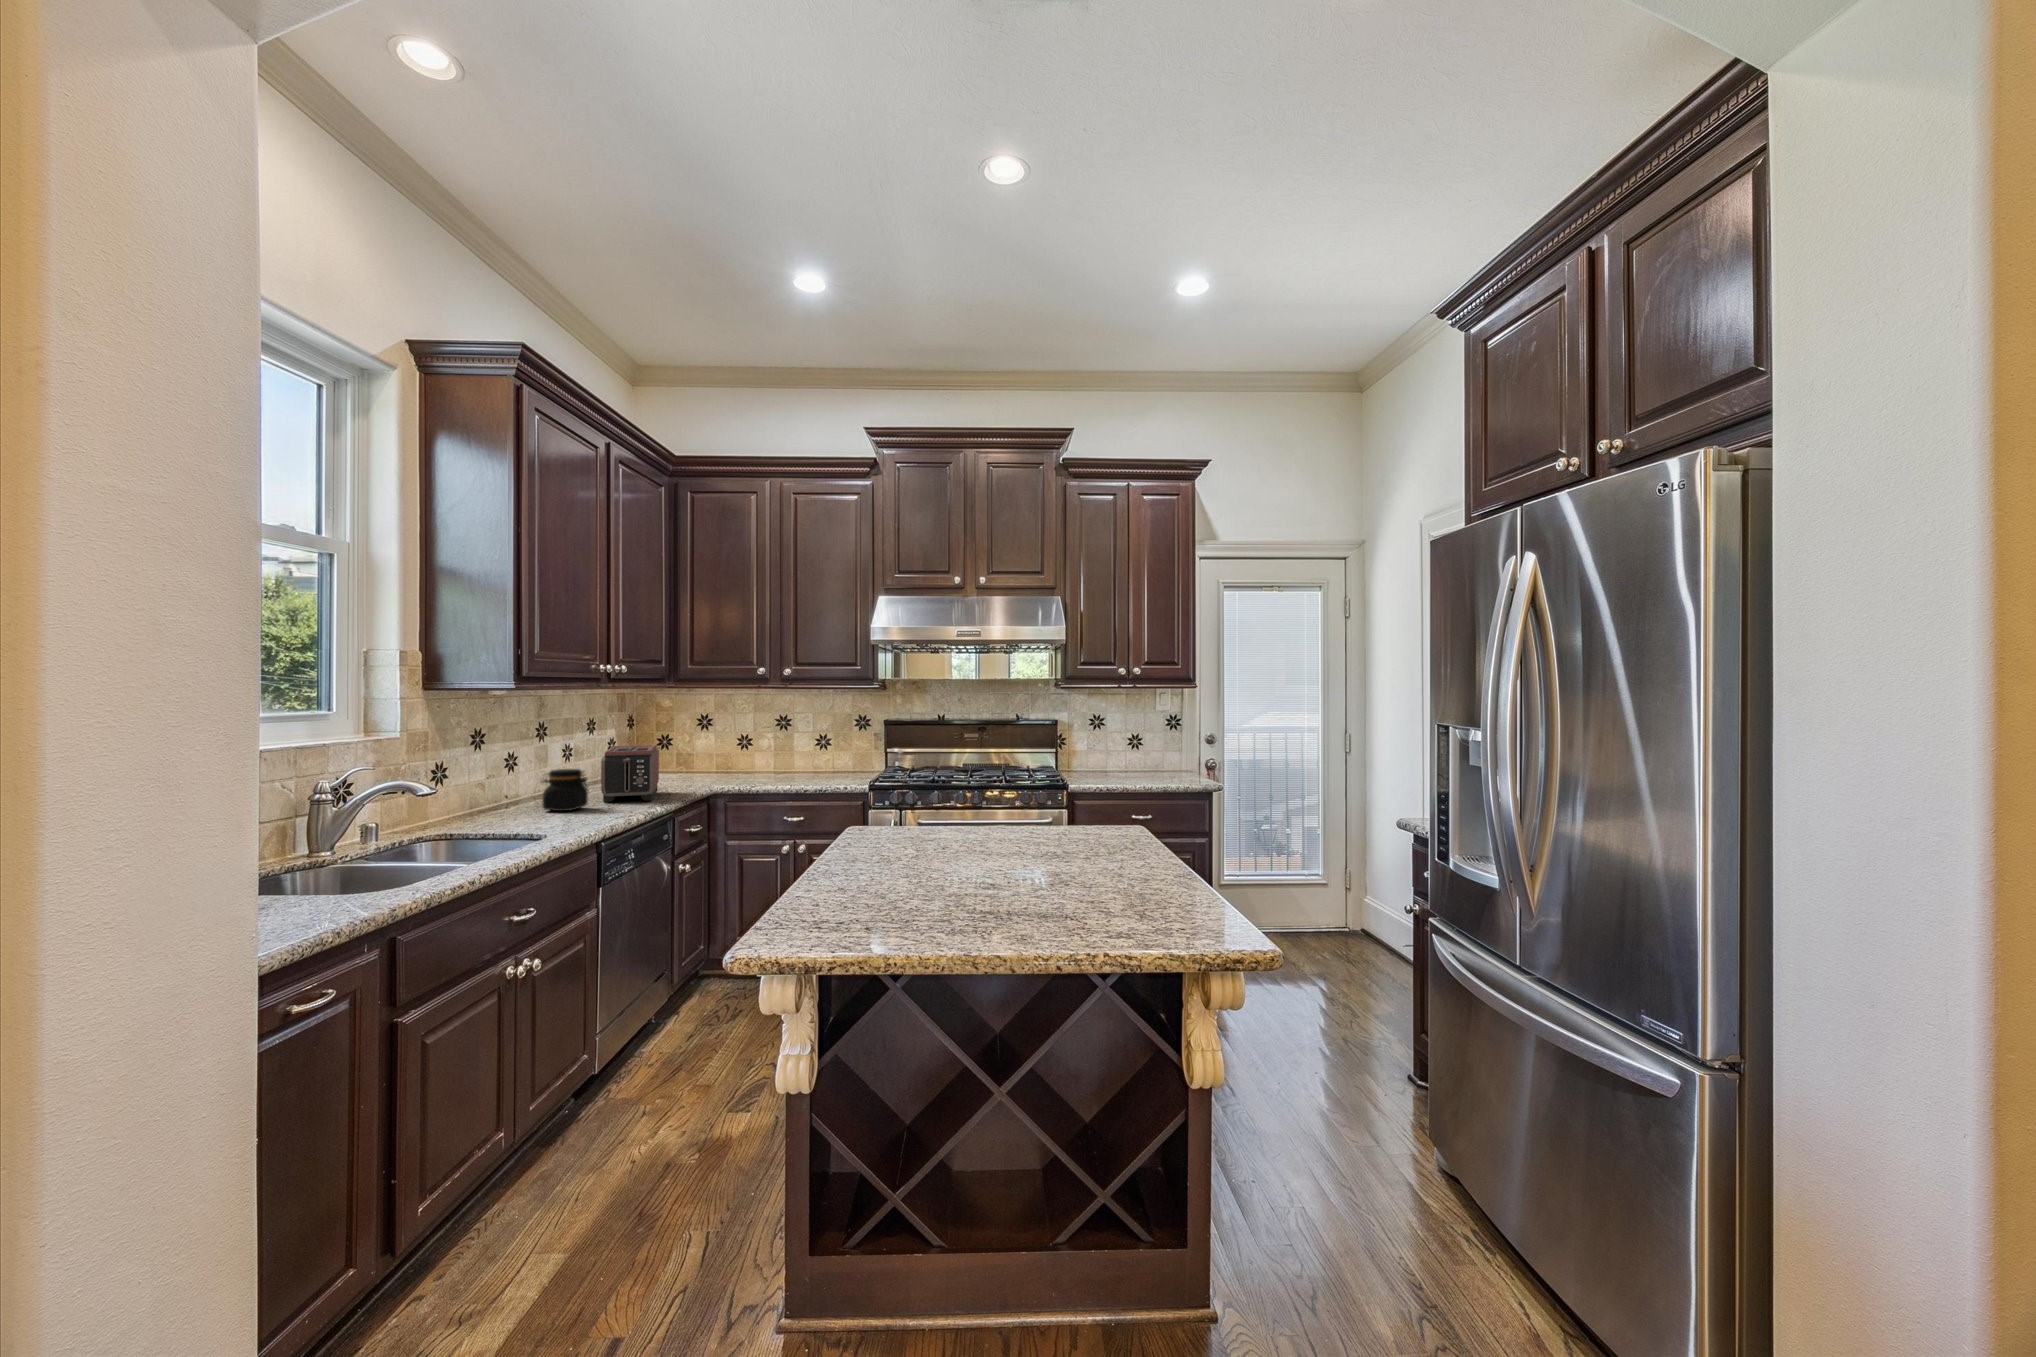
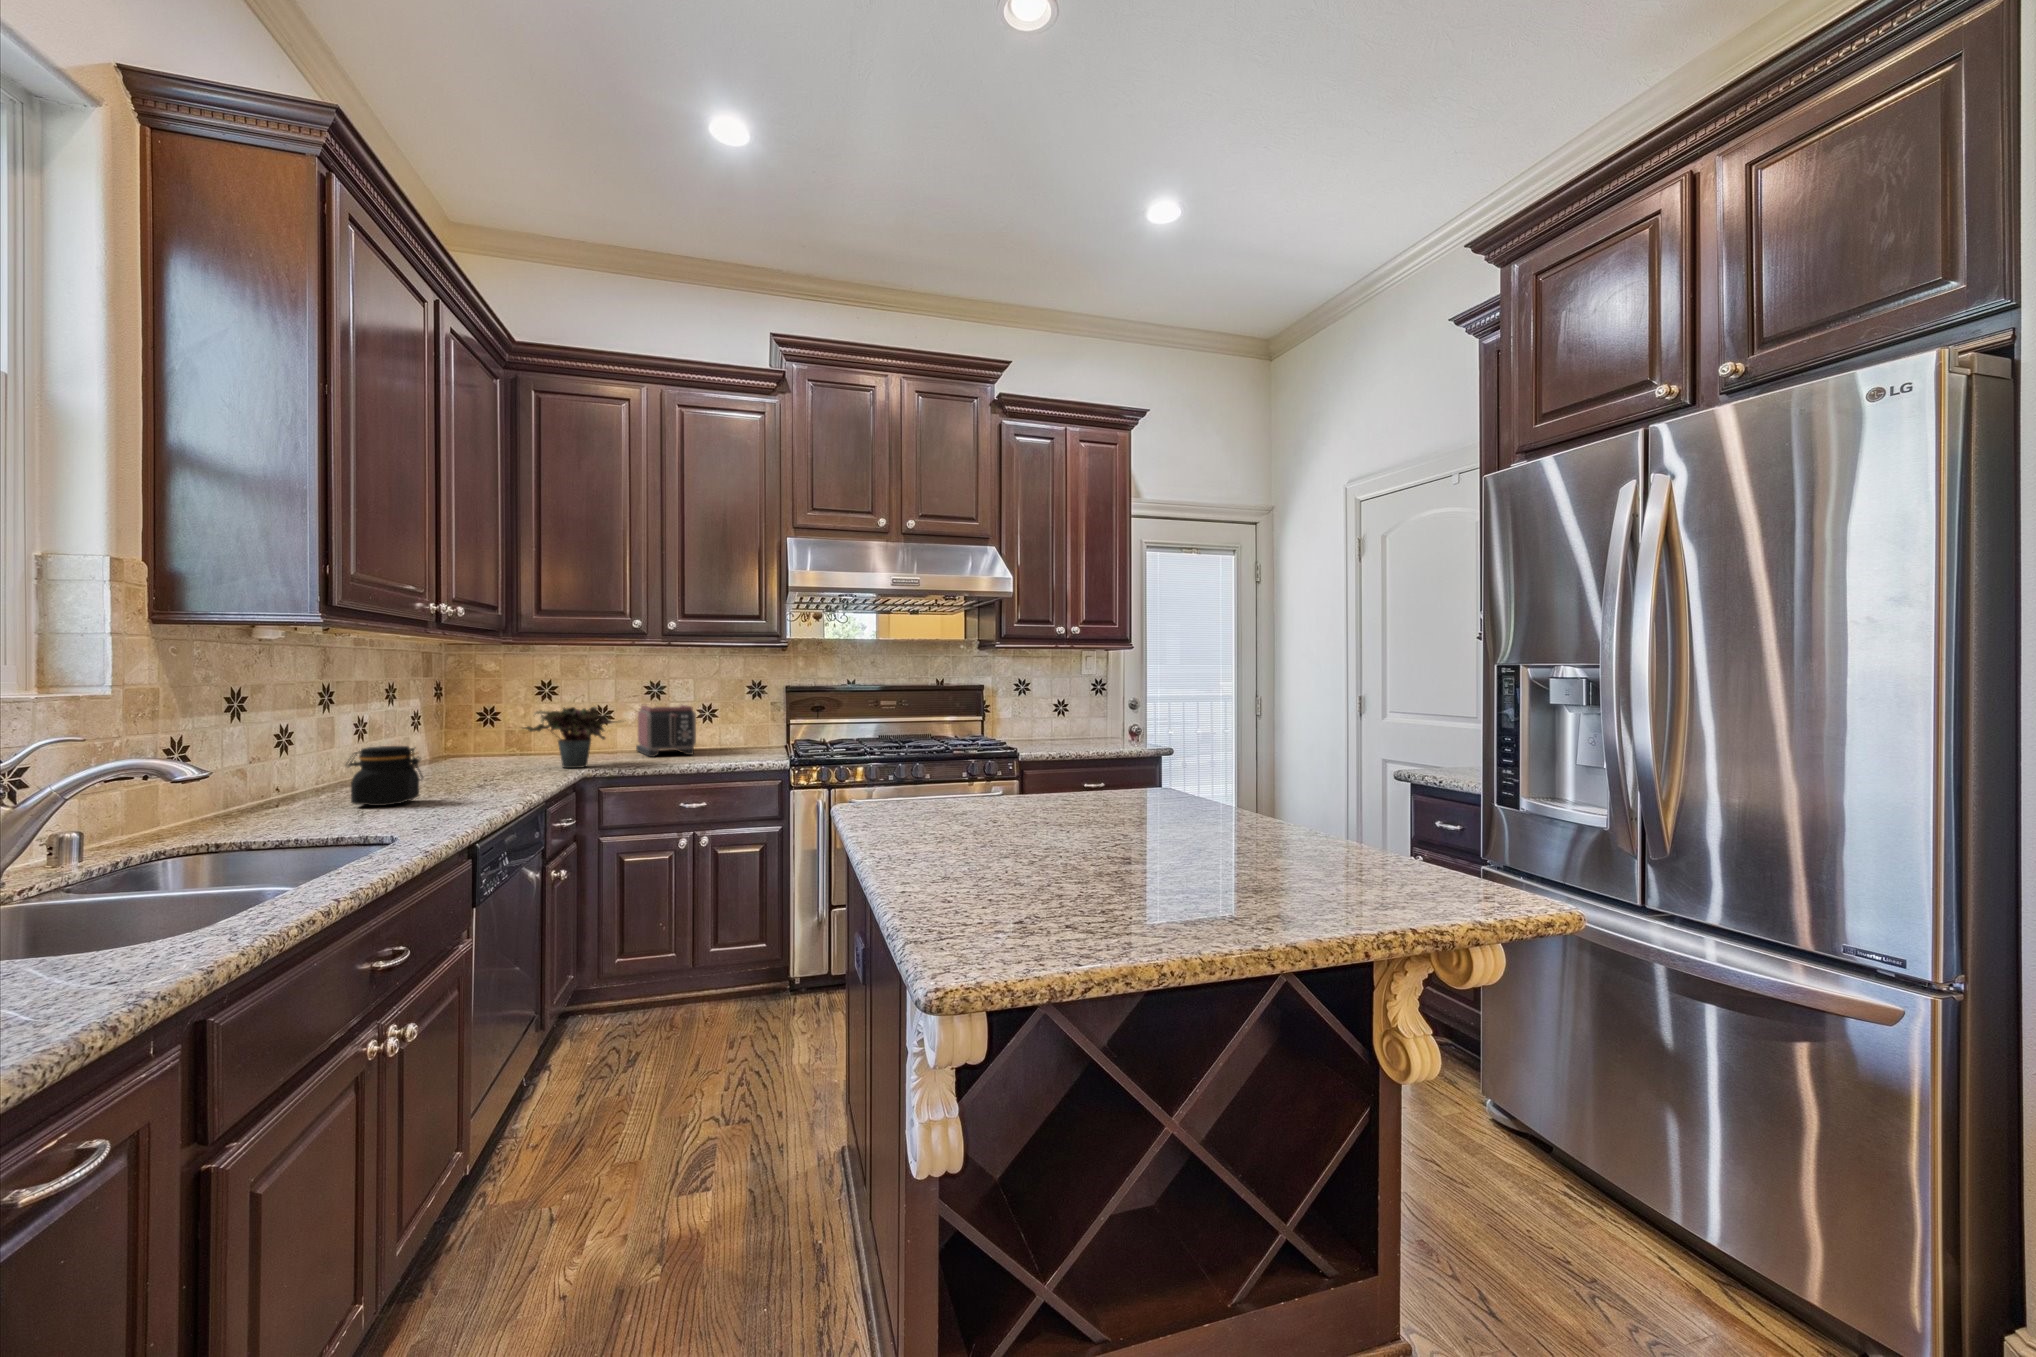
potted plant: none [677,737,752,785] -> present [524,707,614,768]
toaster: present [601,745,659,803] -> present [636,705,696,757]

